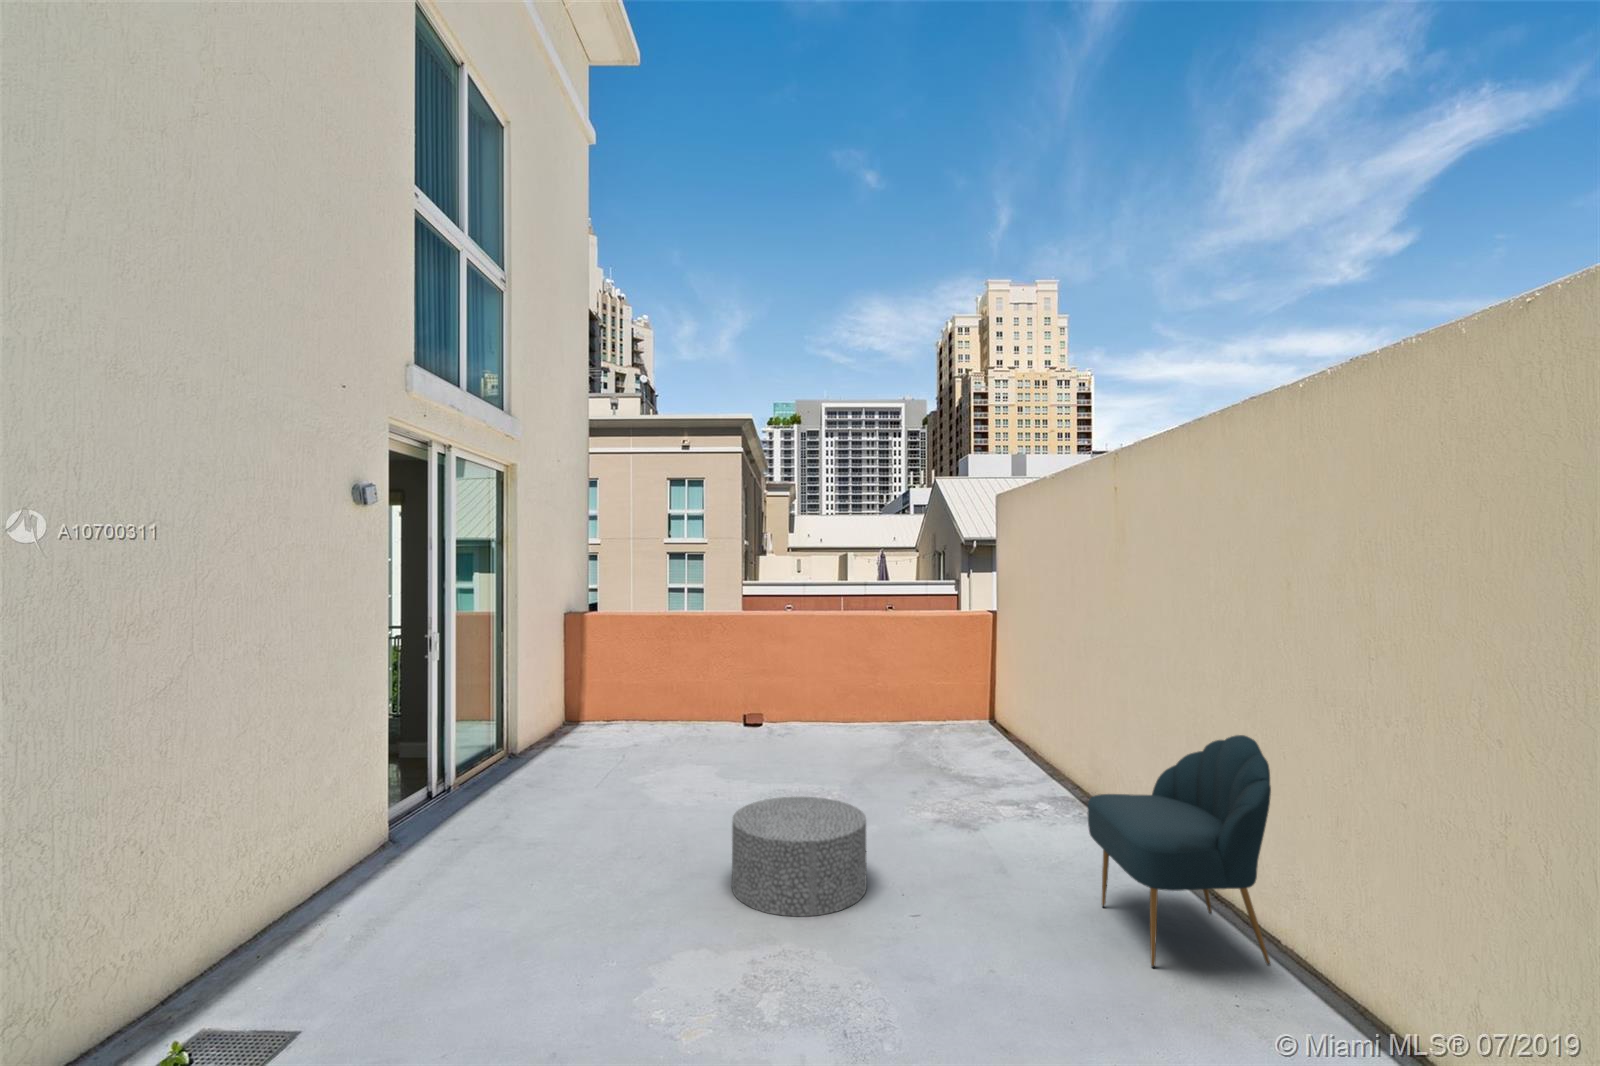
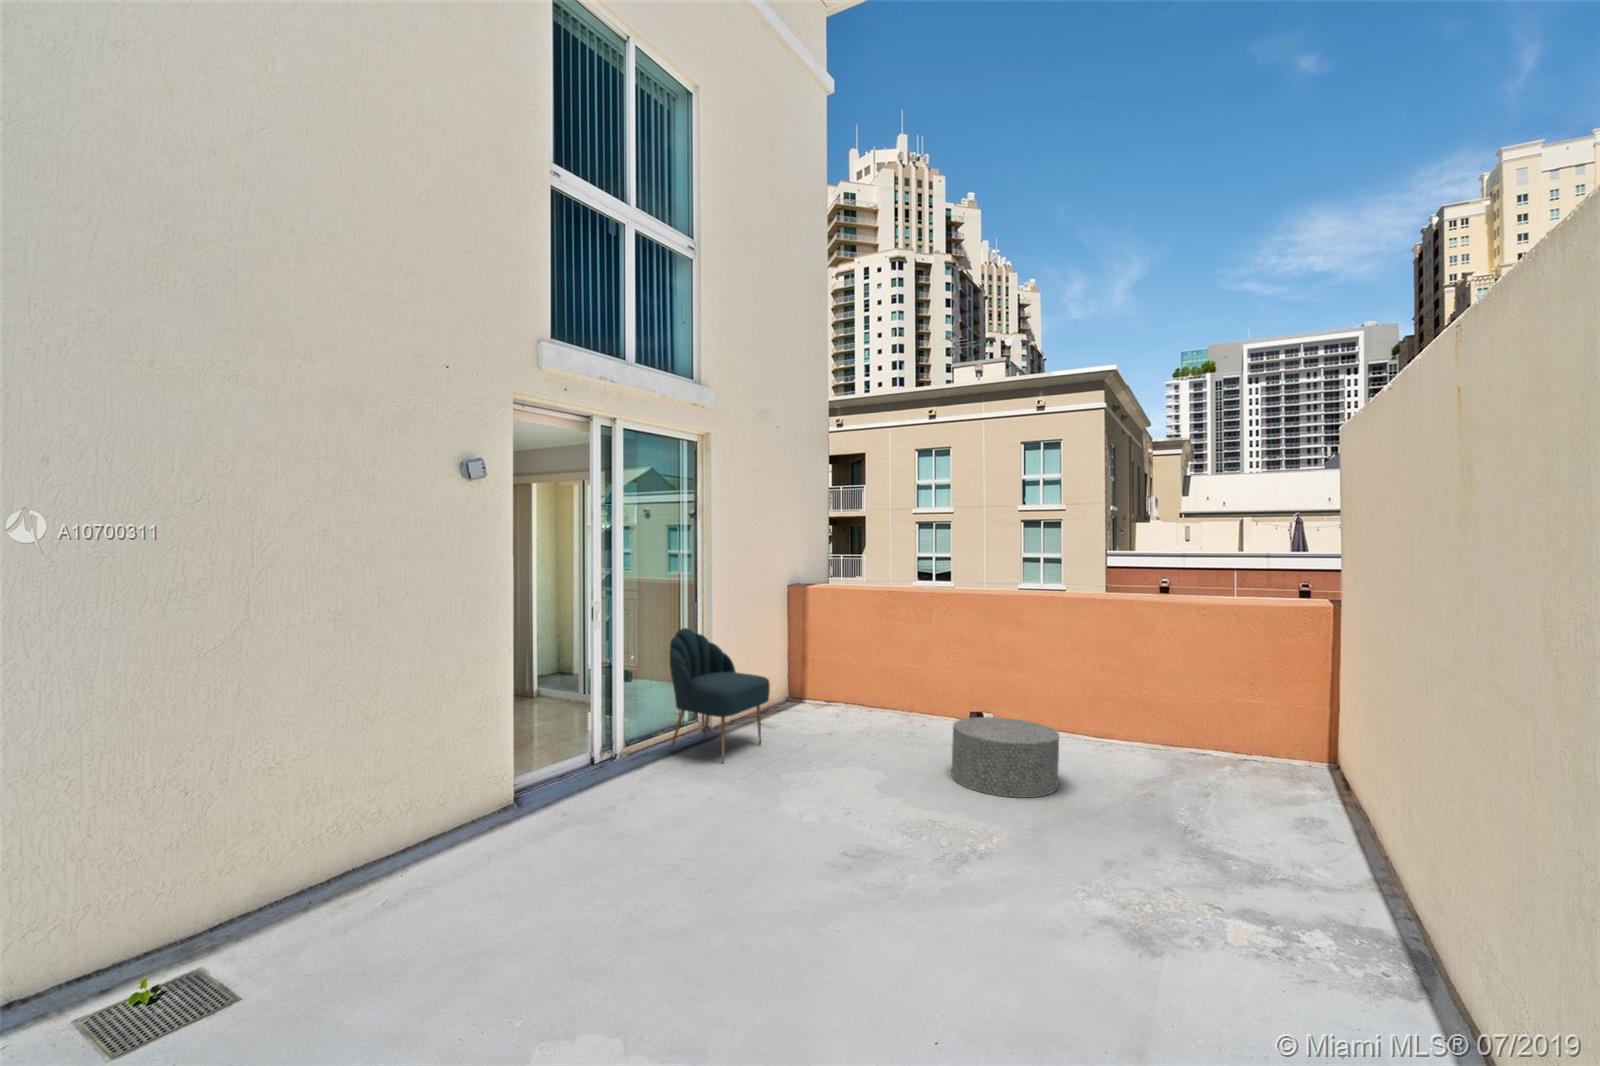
chair: present [1088,735,1271,968] -> present [670,628,770,762]

